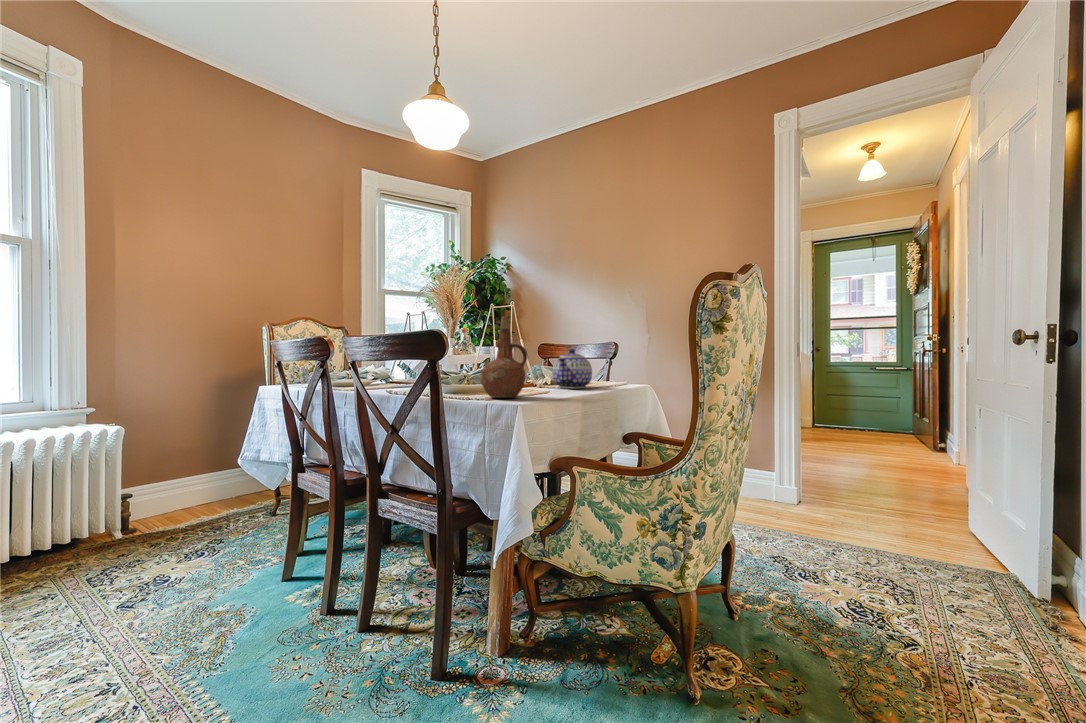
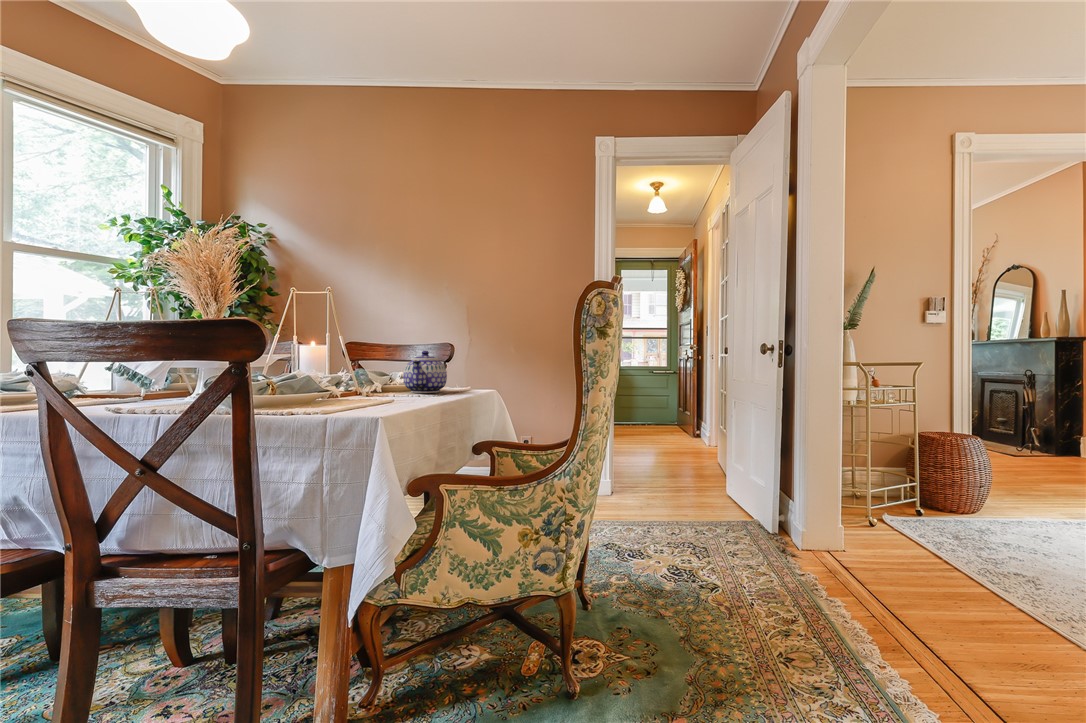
ceramic pitcher: present [480,316,527,398] -> none [328,312,386,406]

